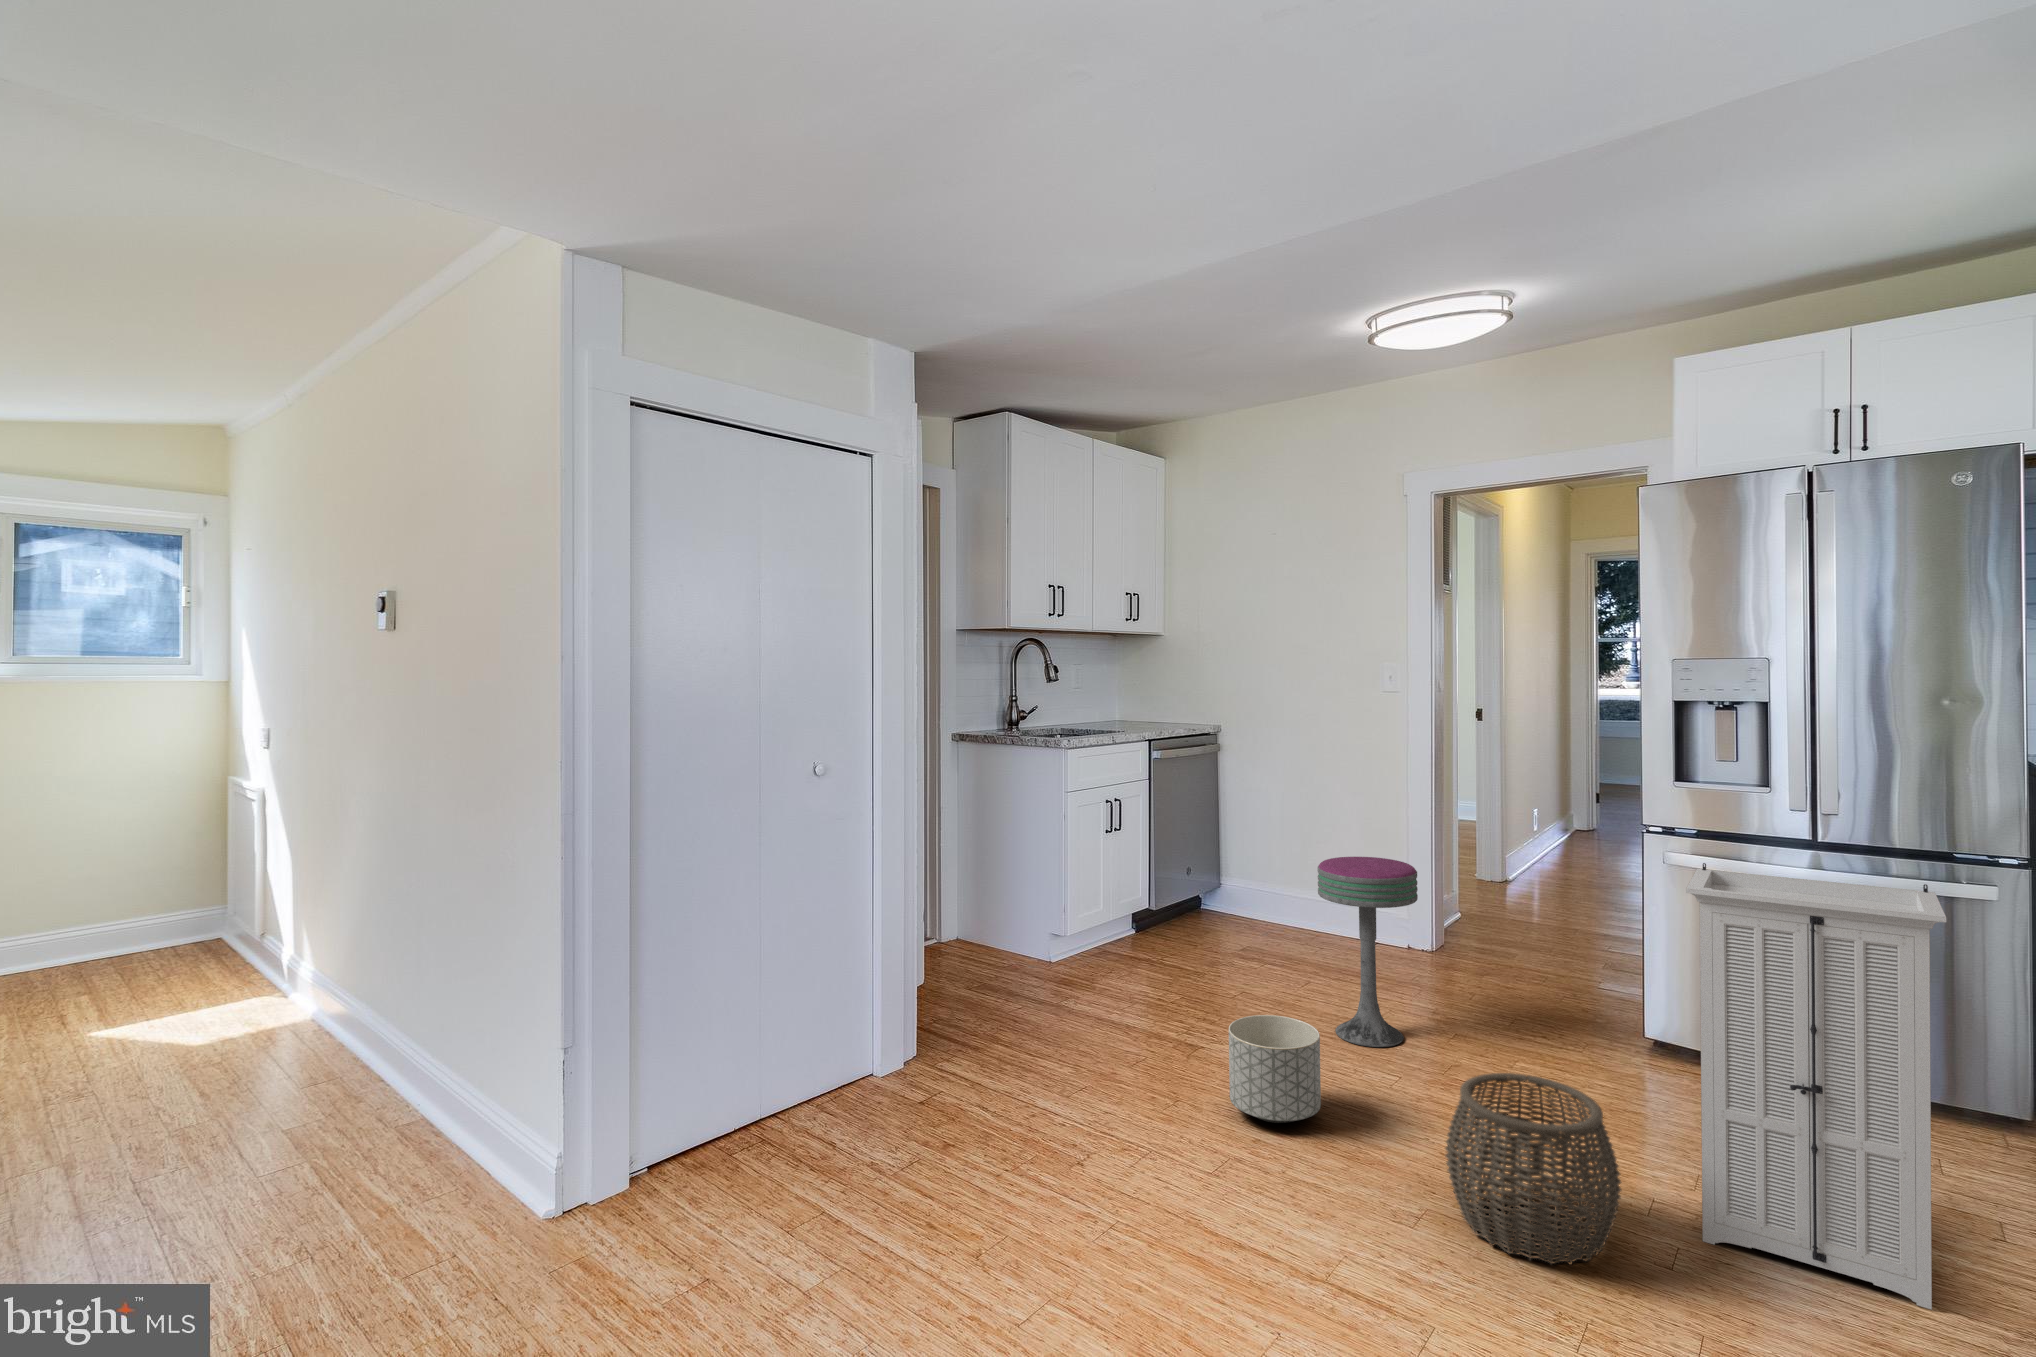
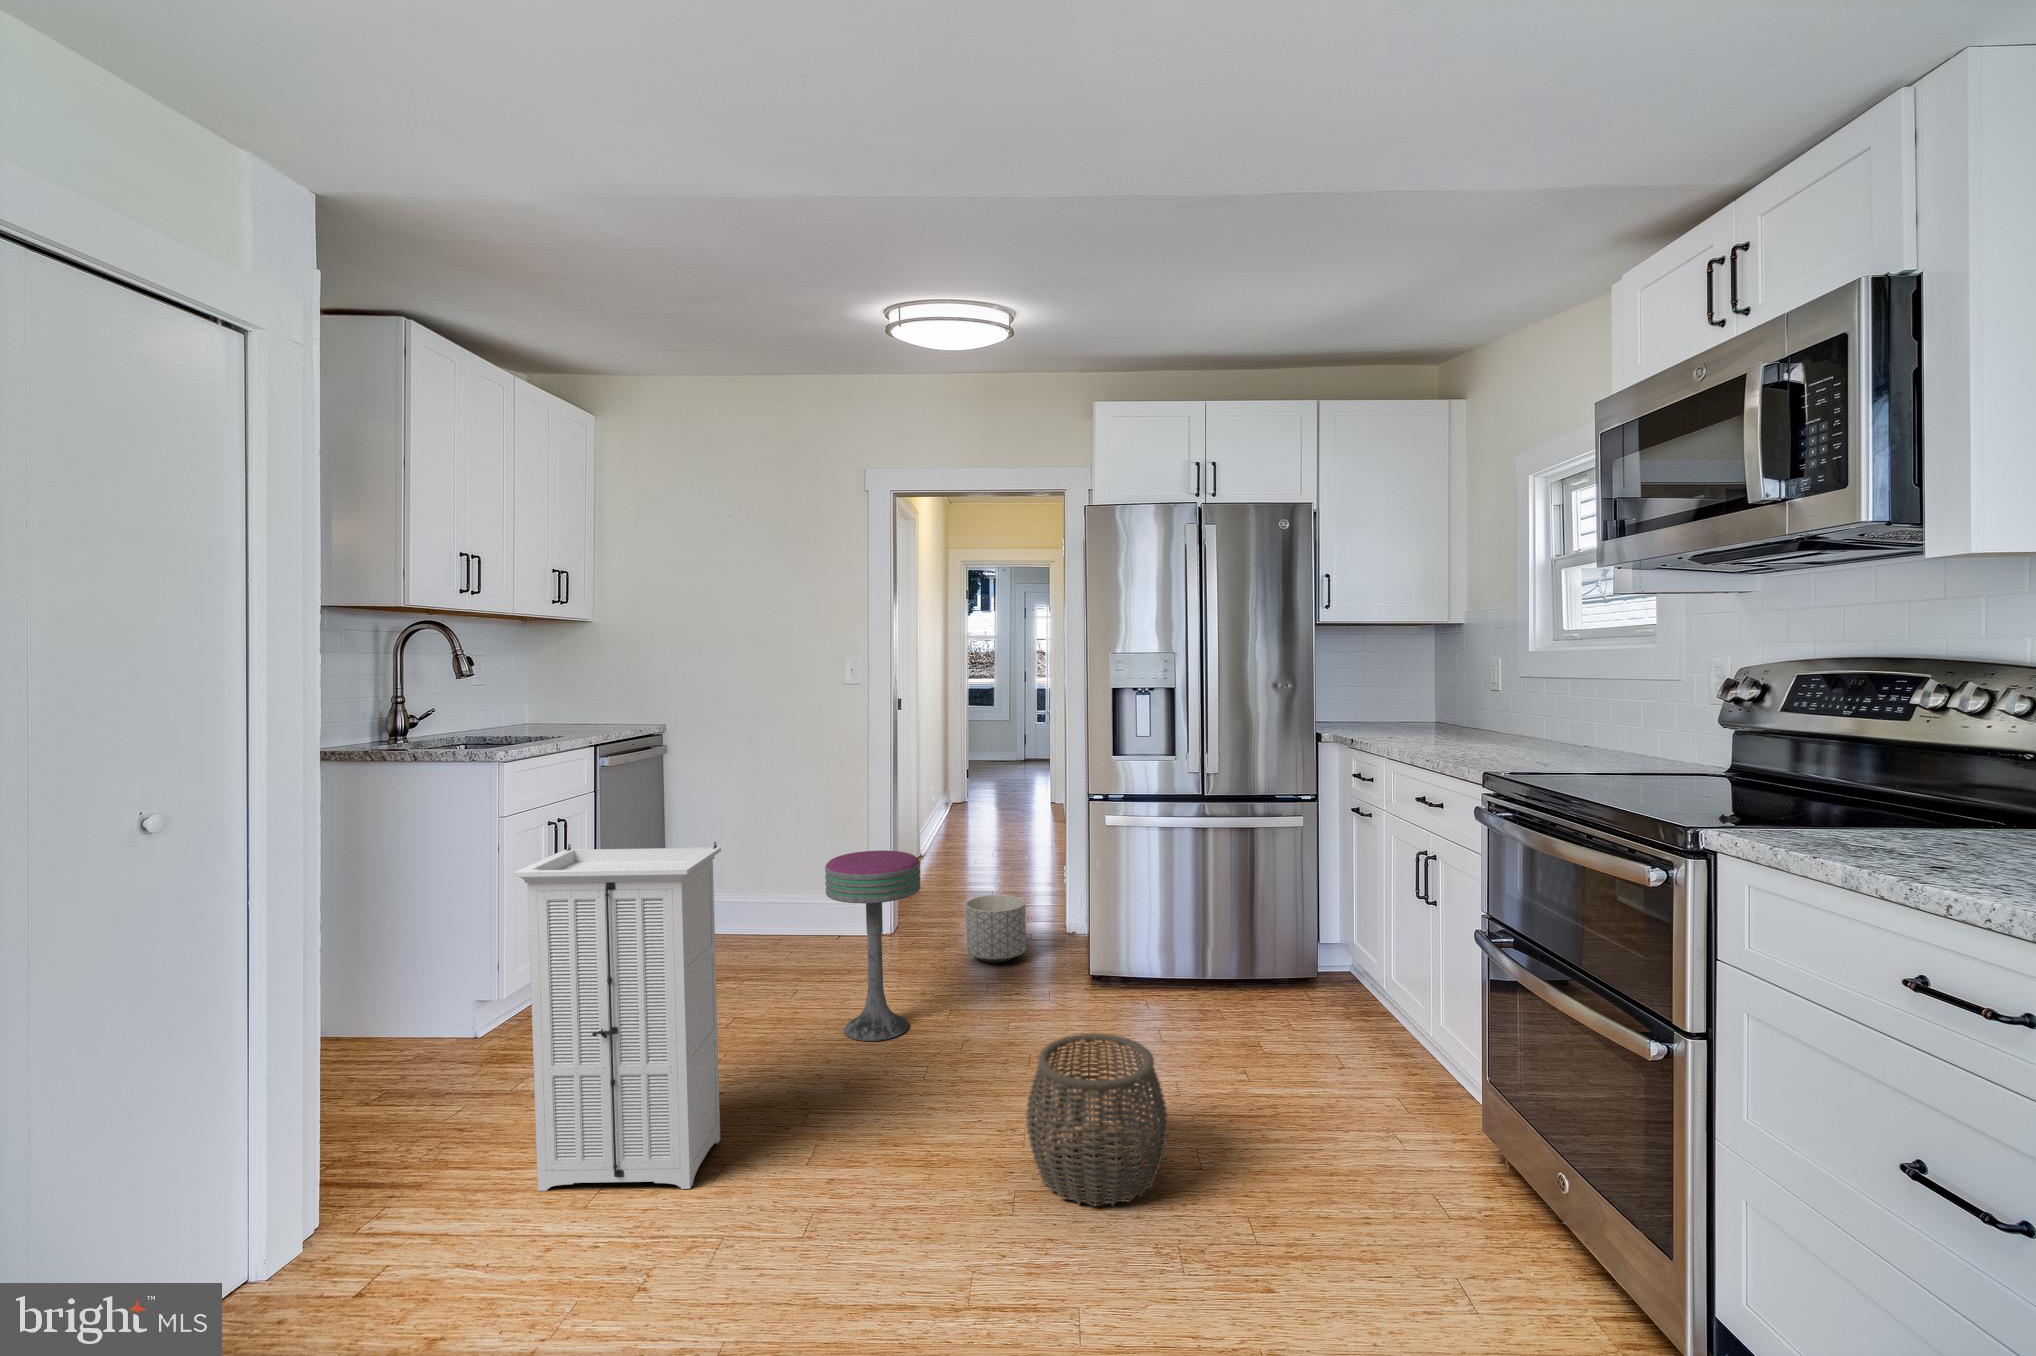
storage cabinet: present [1686,863,1946,1310] -> present [513,842,721,1191]
planter: present [1229,1015,1321,1123] -> present [966,895,1026,963]

